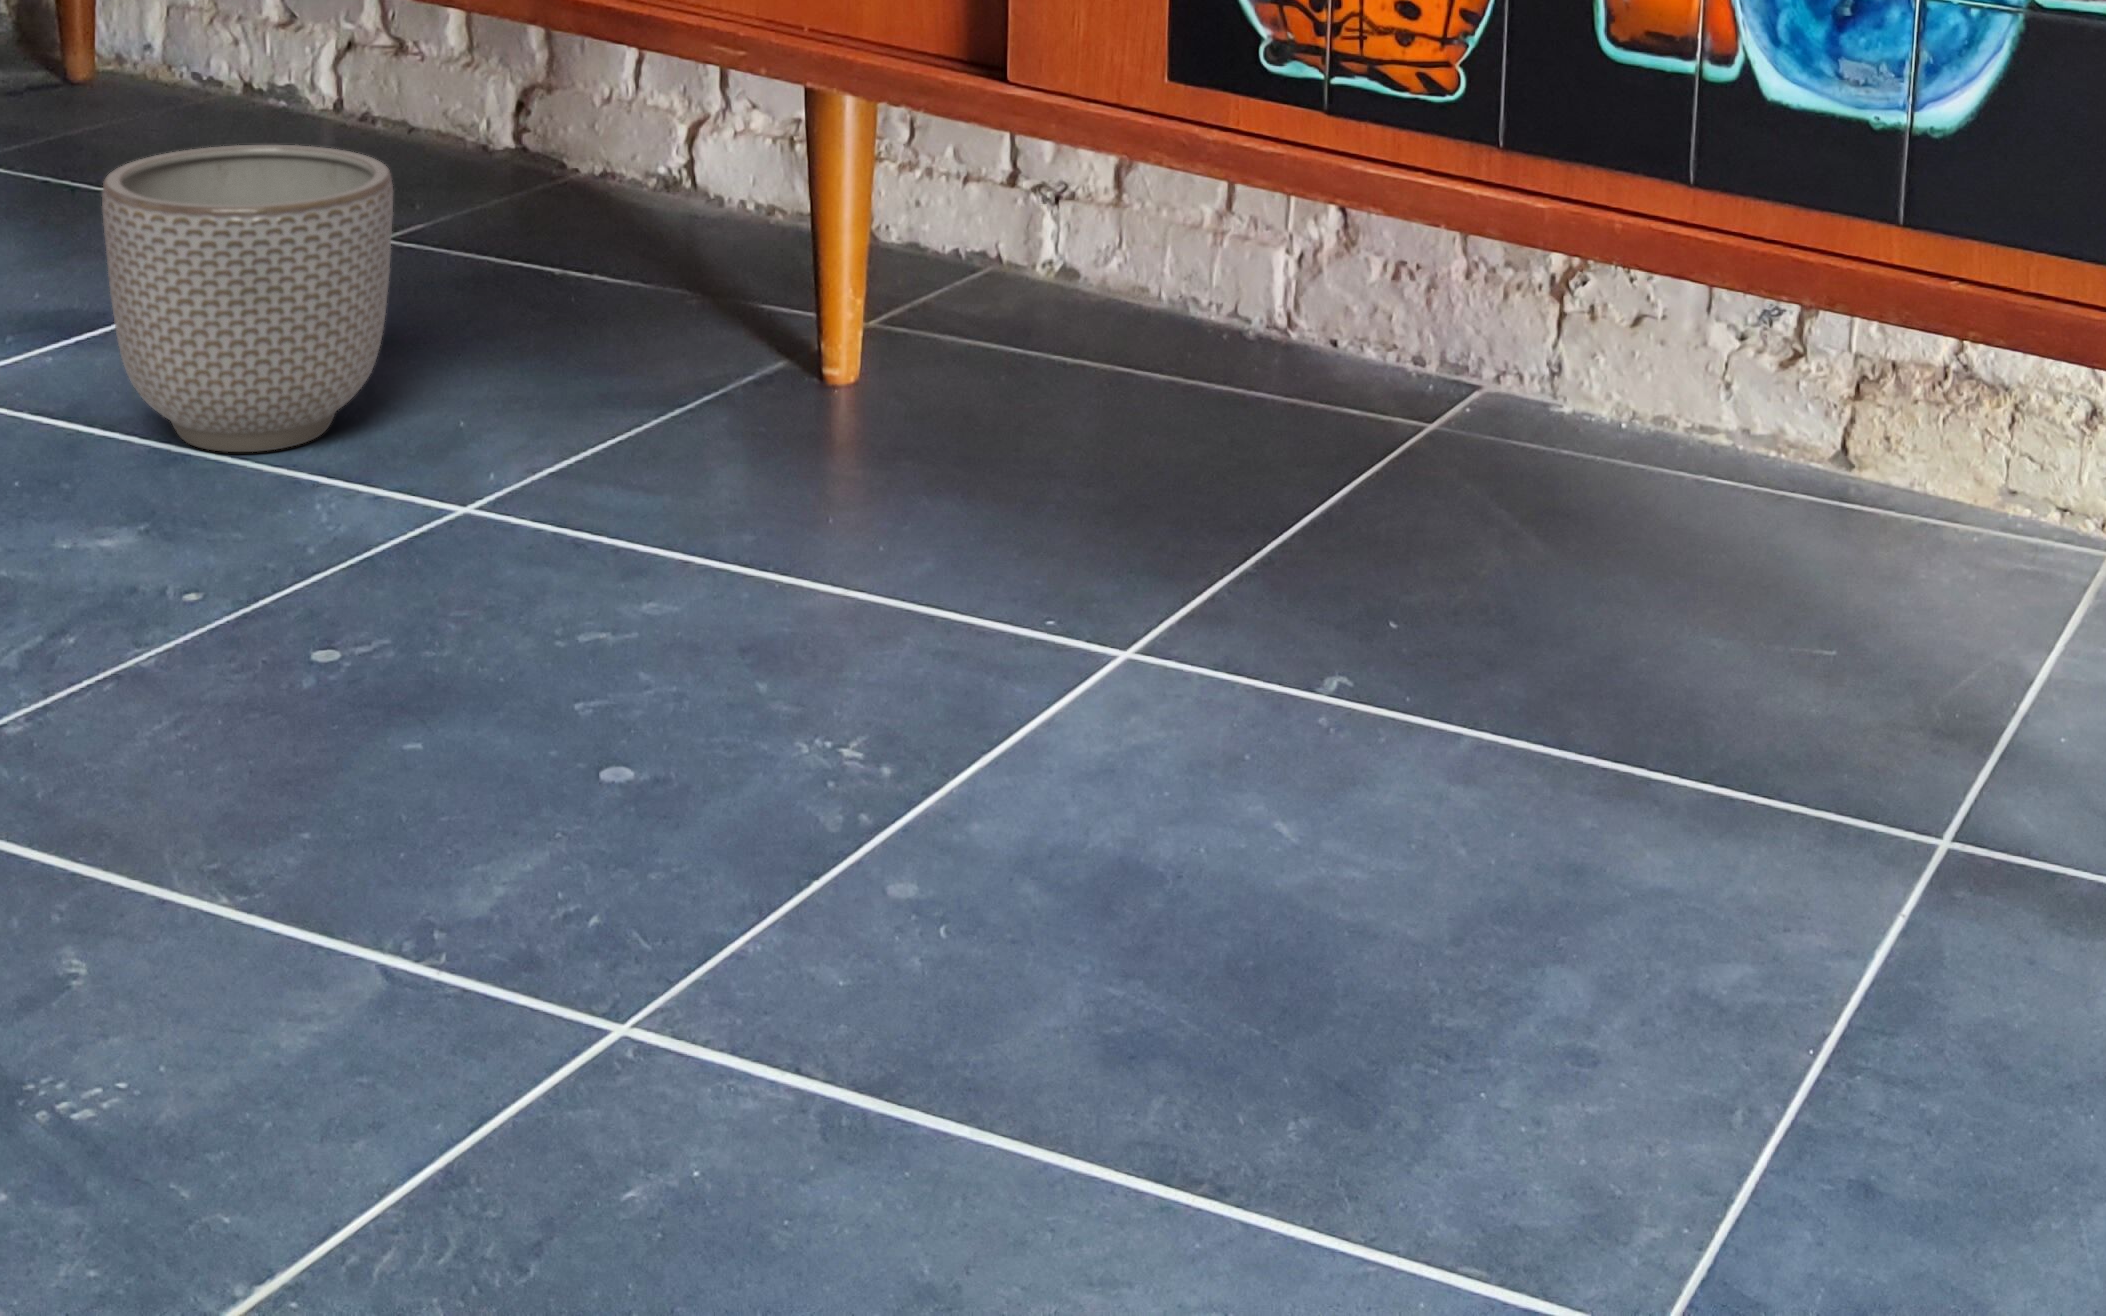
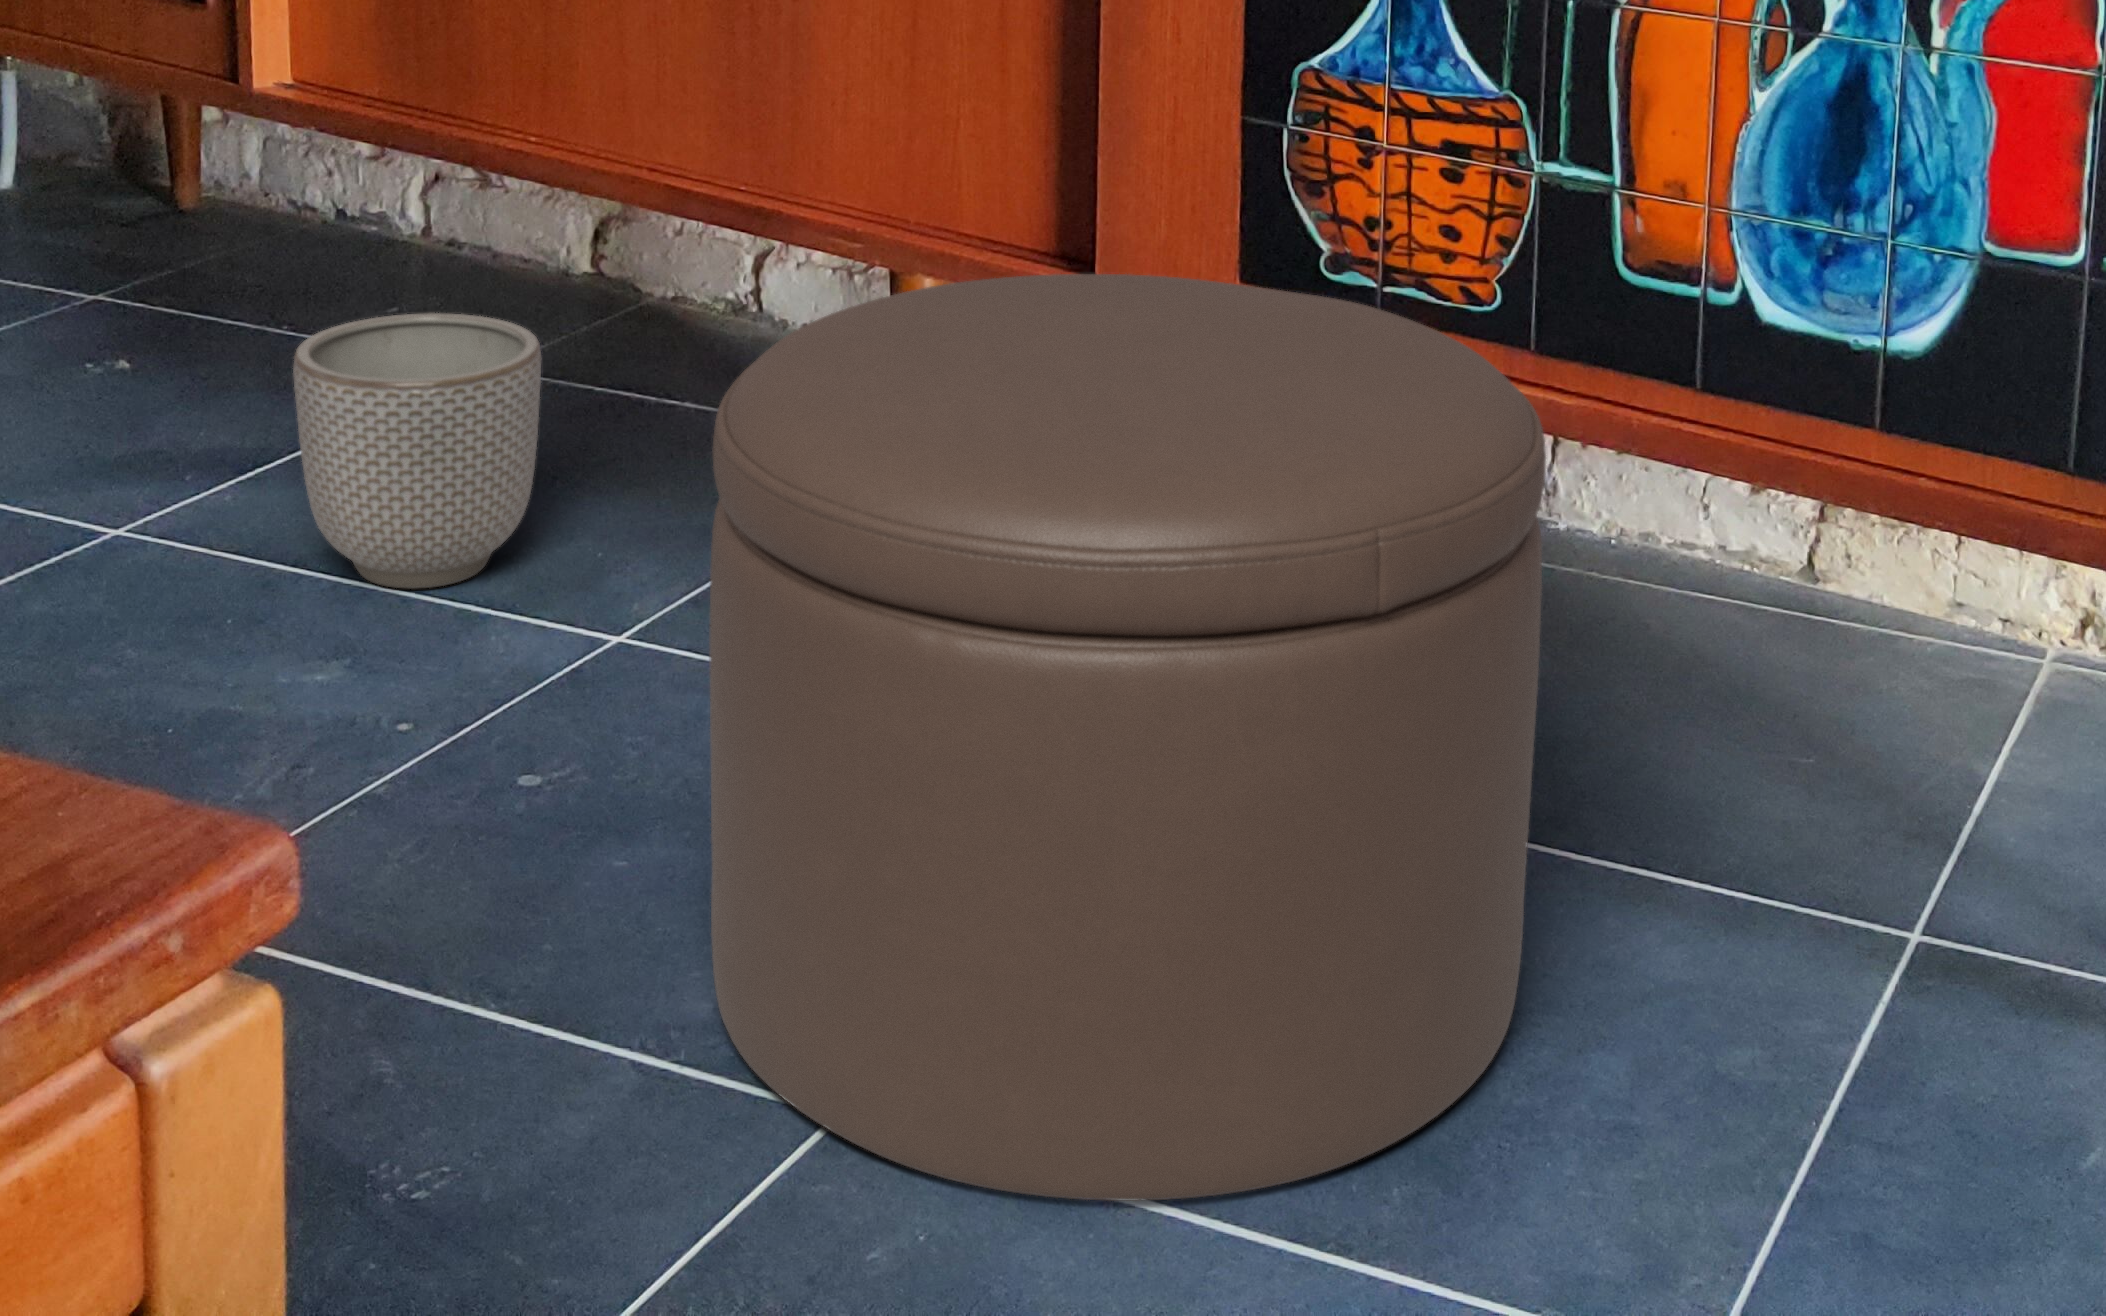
ottoman: none [490,50,1496,1117] -> present [709,274,1546,1201]

